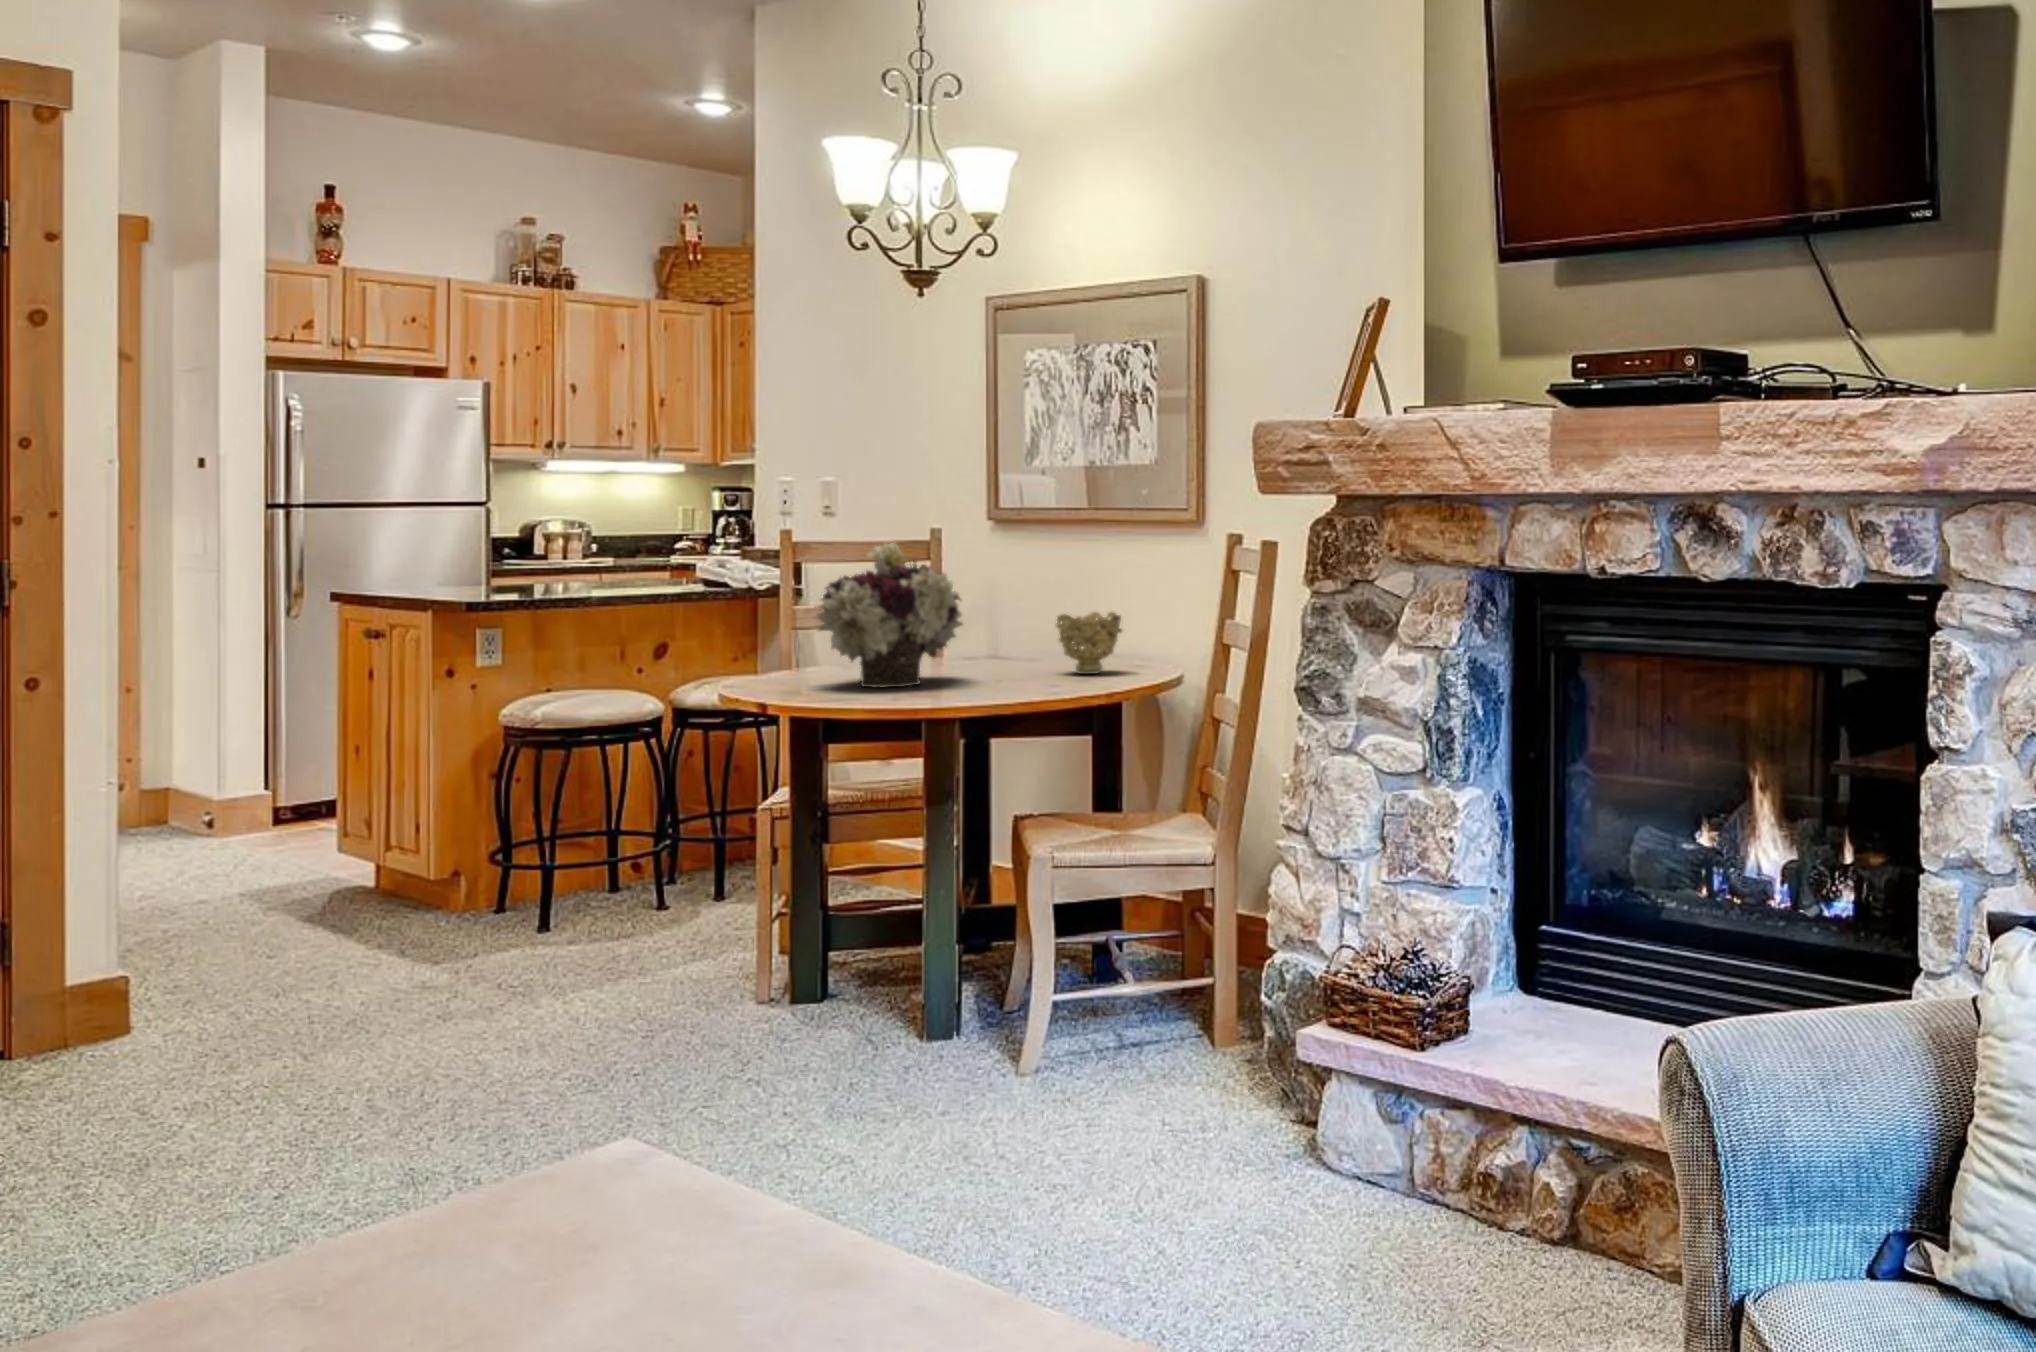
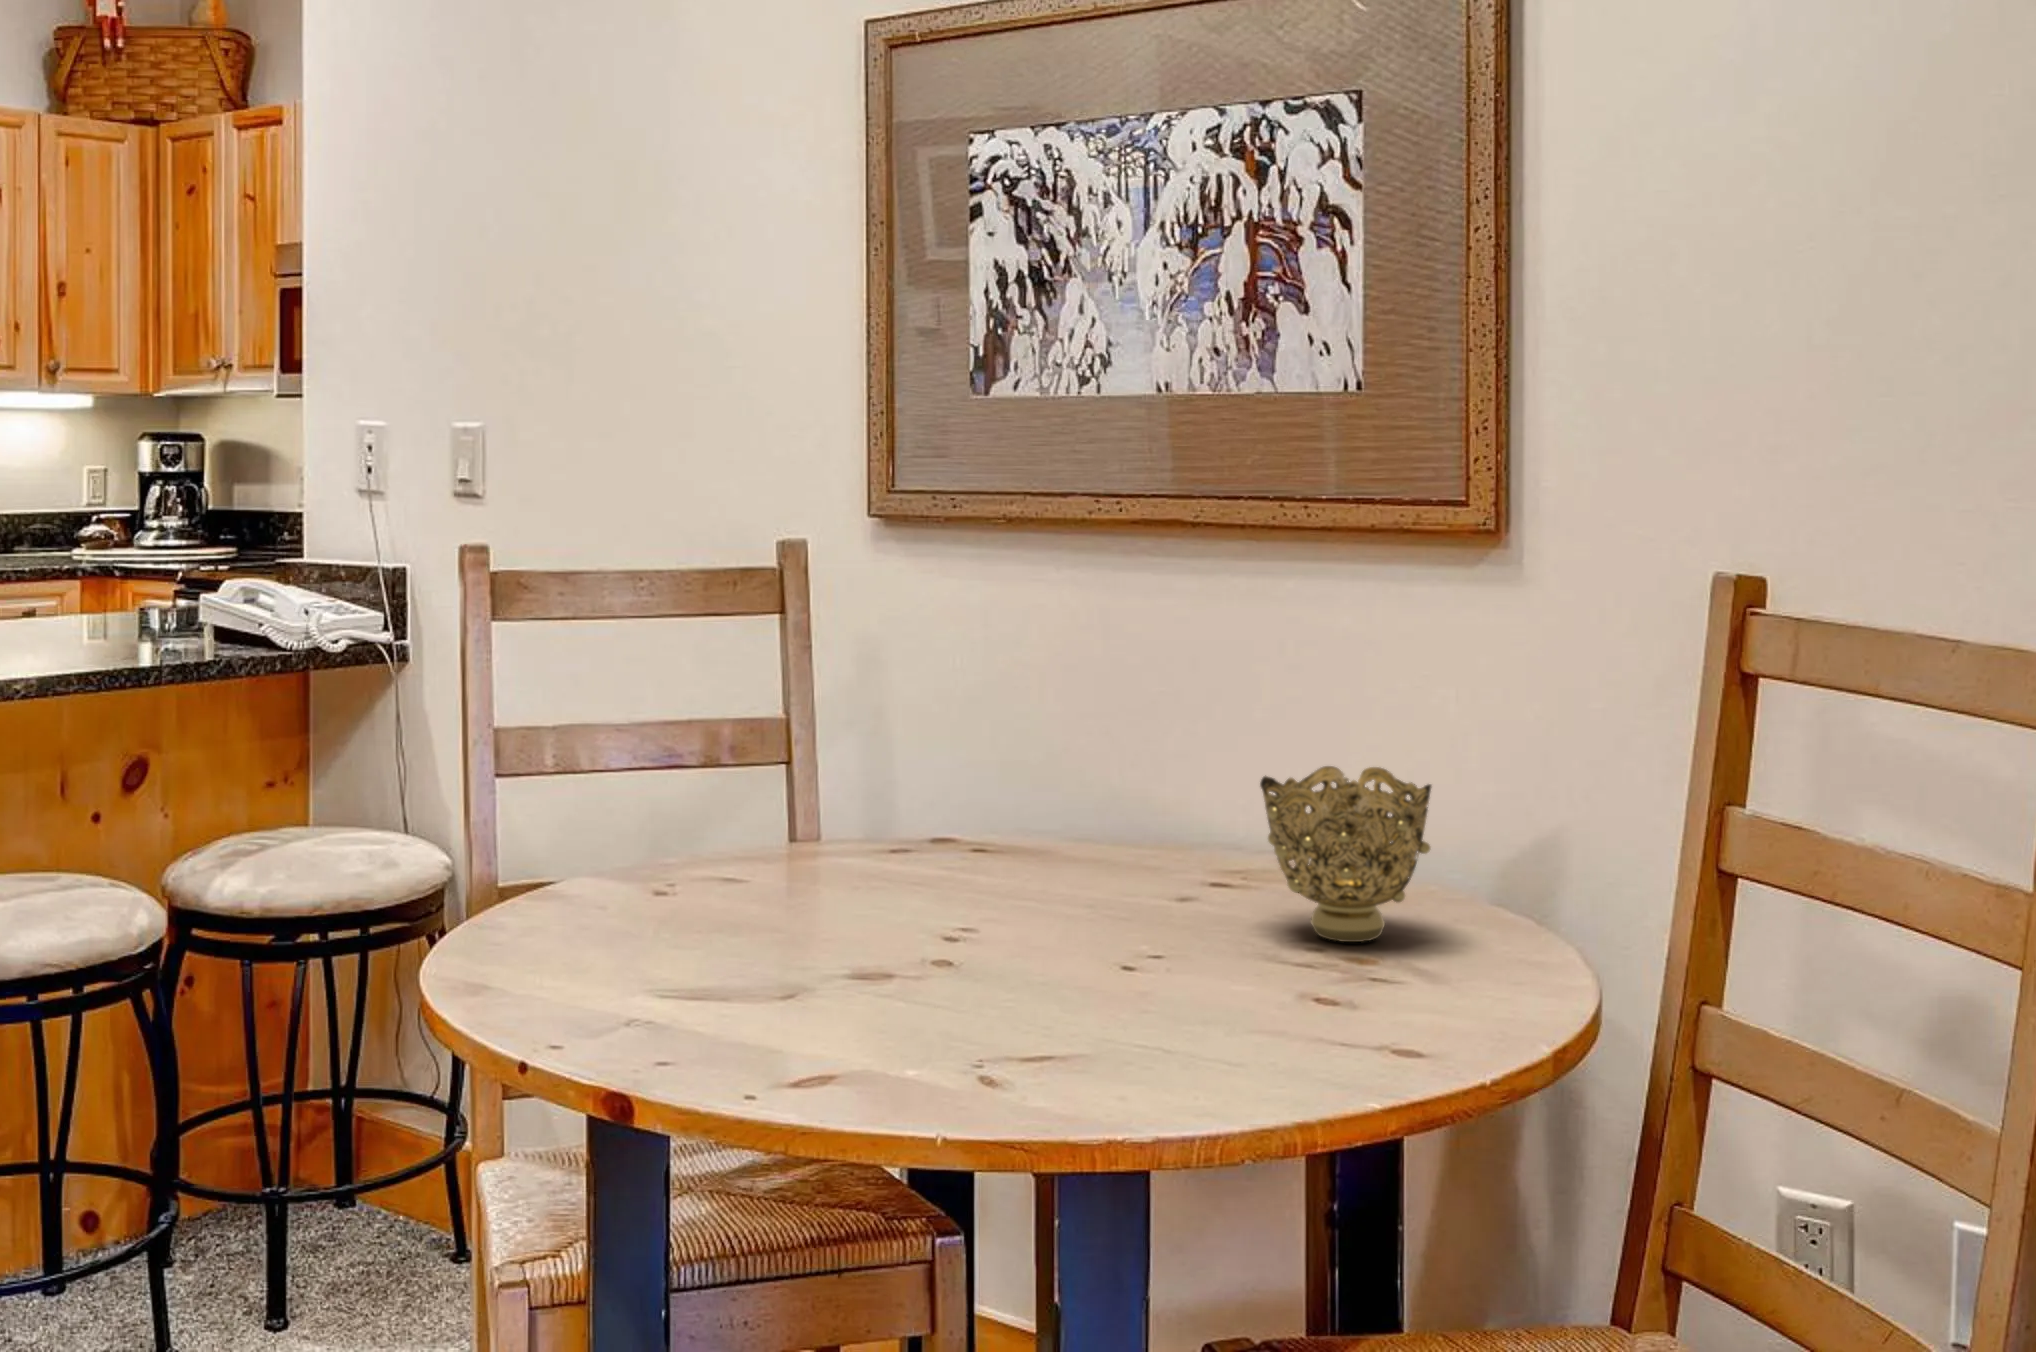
flower arrangement: present [813,543,962,688] -> none [757,609,1116,1037]

